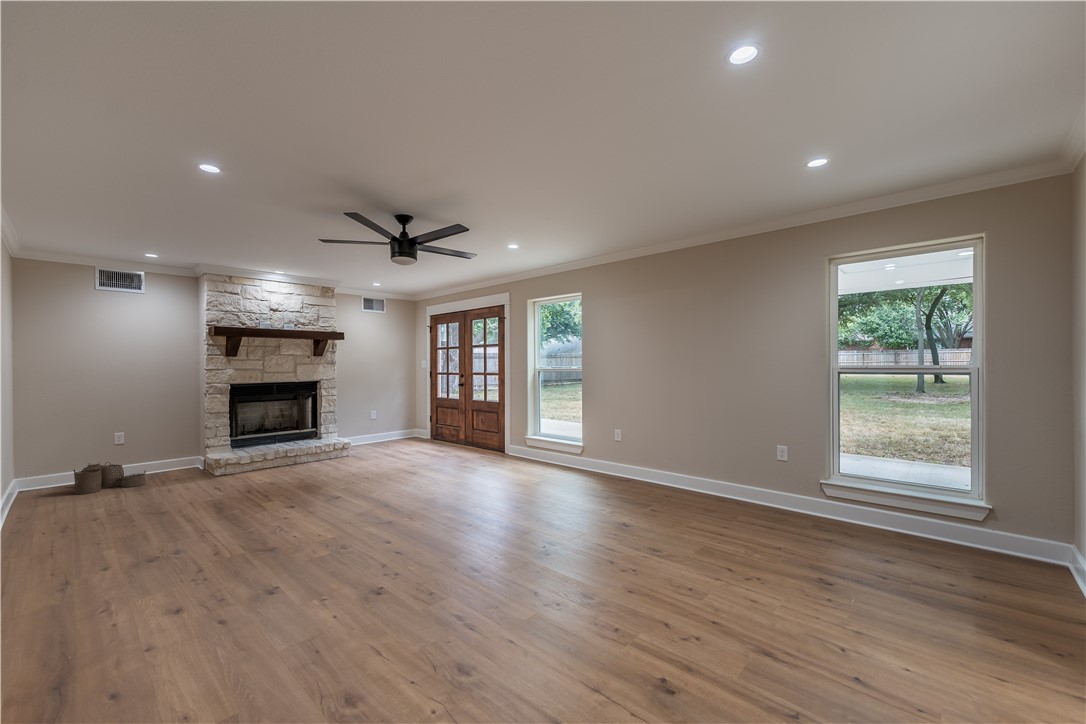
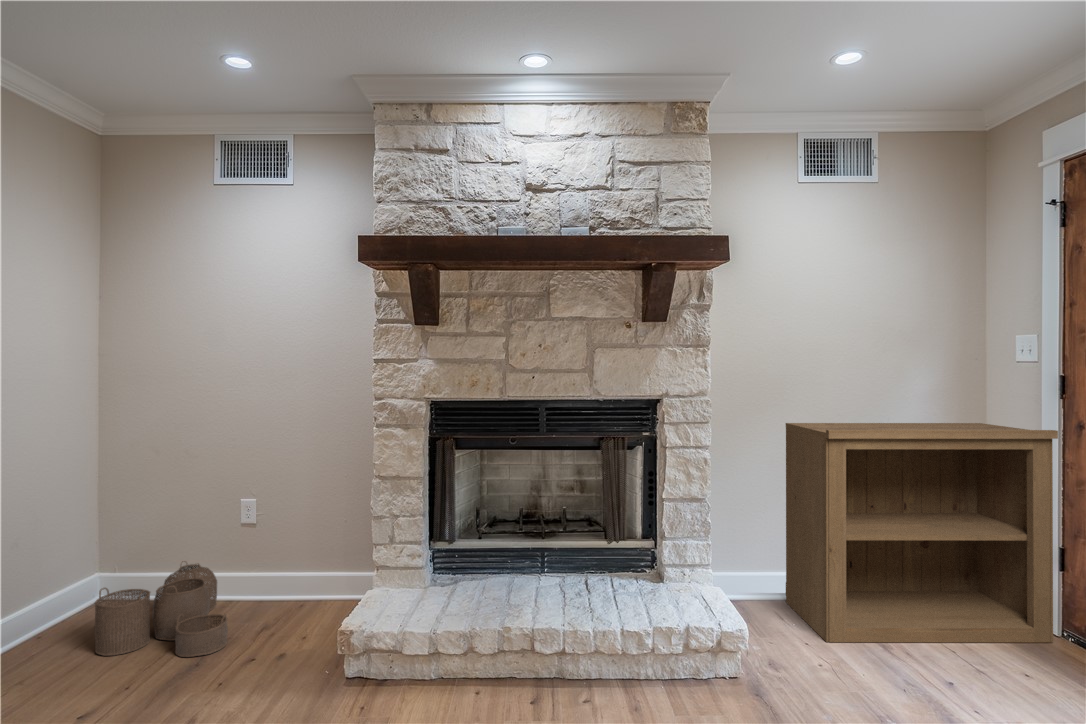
bookshelf: none [358,385,428,448] -> present [786,423,1058,643]

